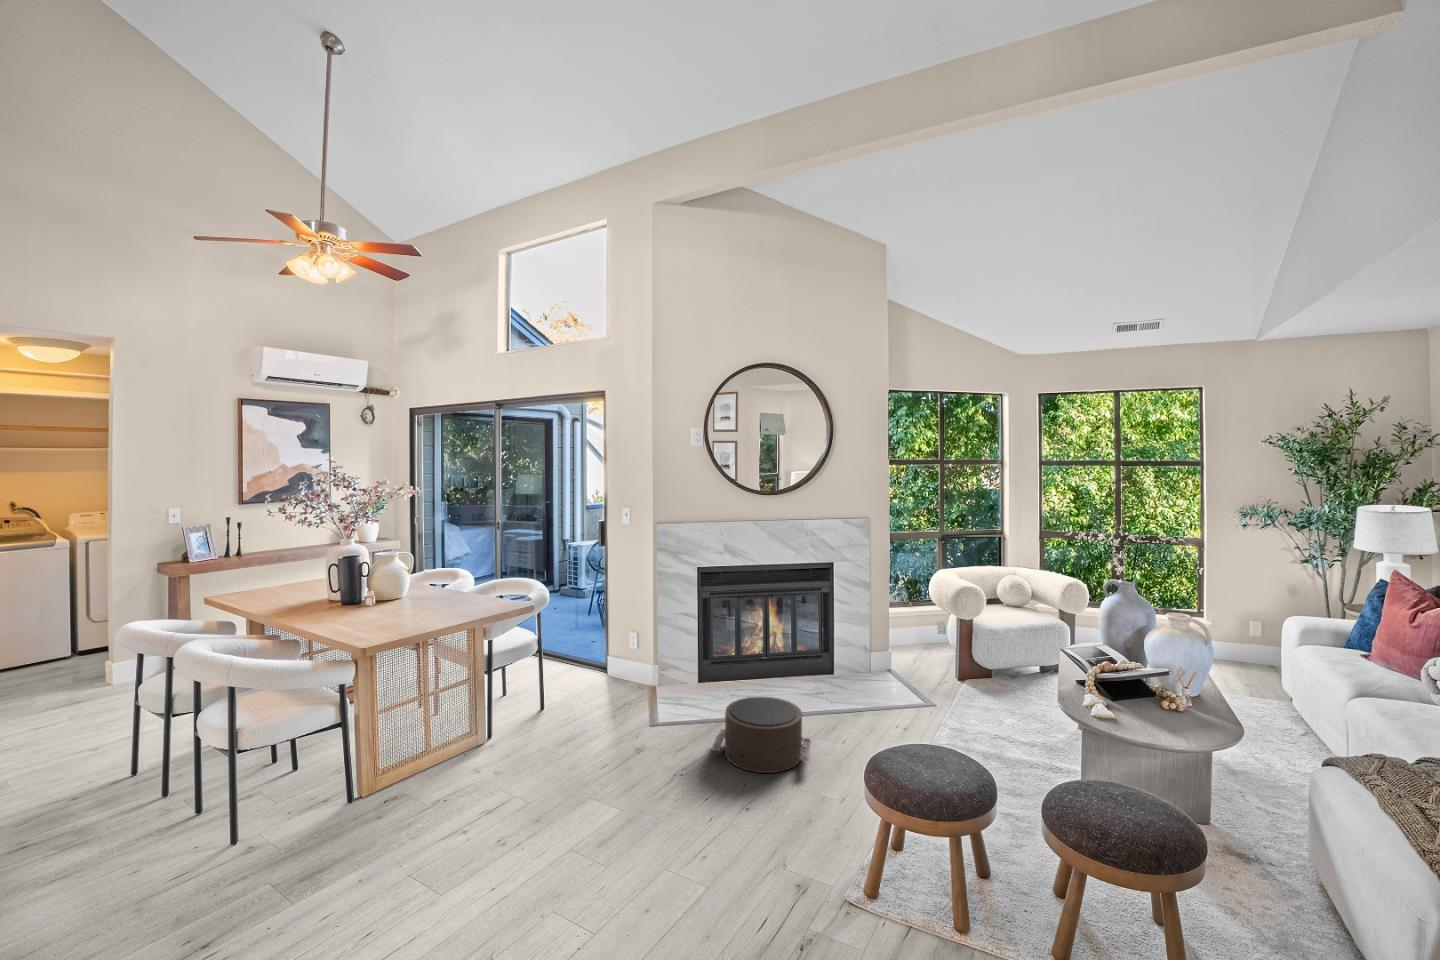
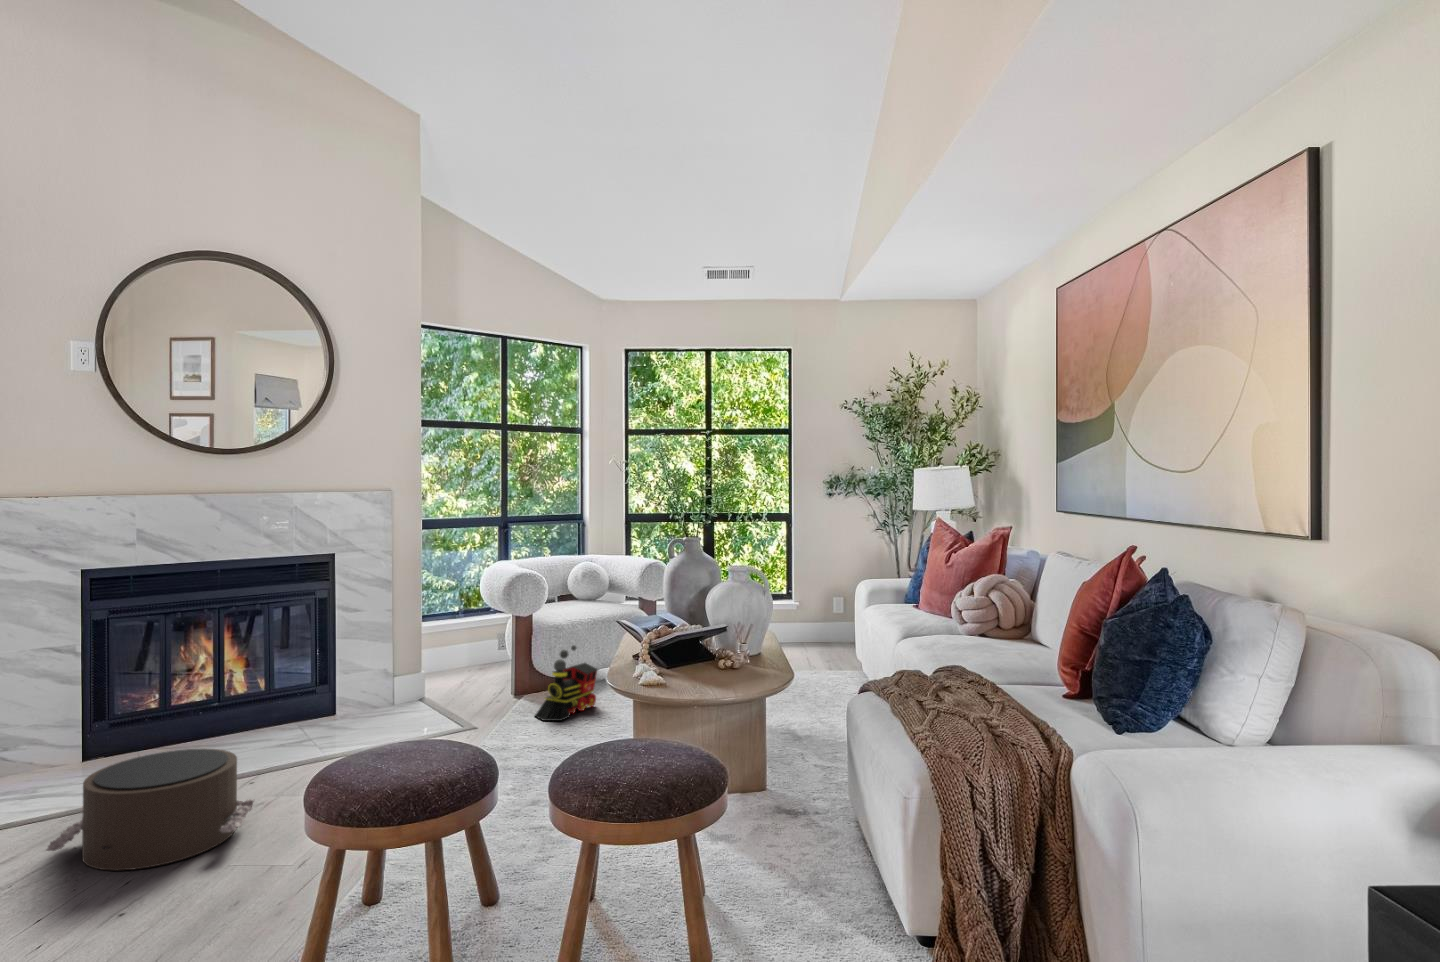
toy train: none [971,646,1022,705] -> present [535,645,598,721]

